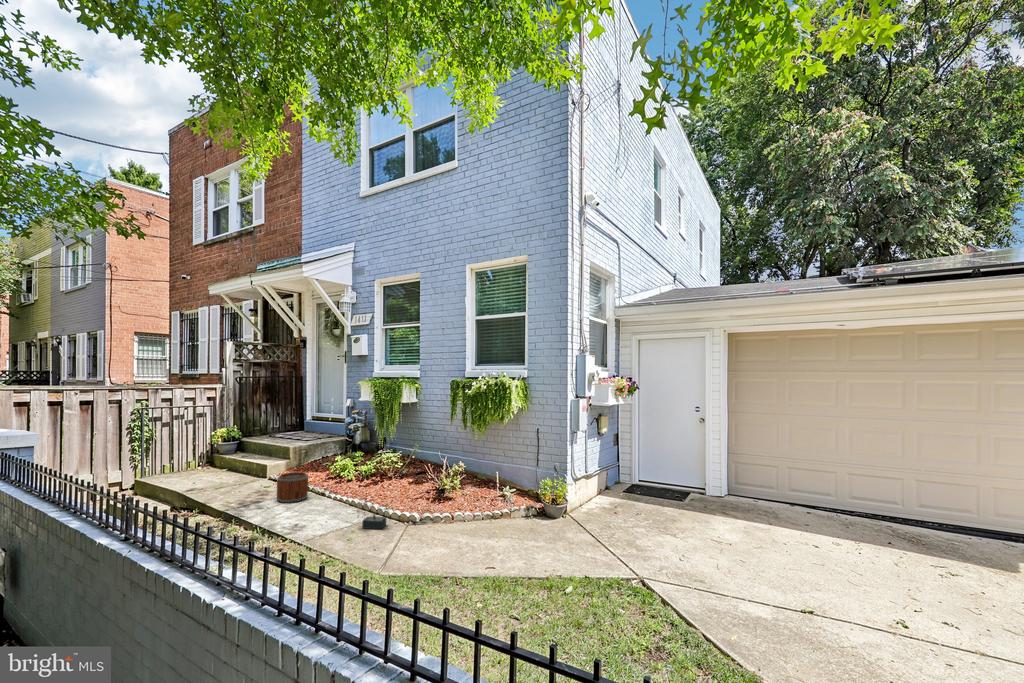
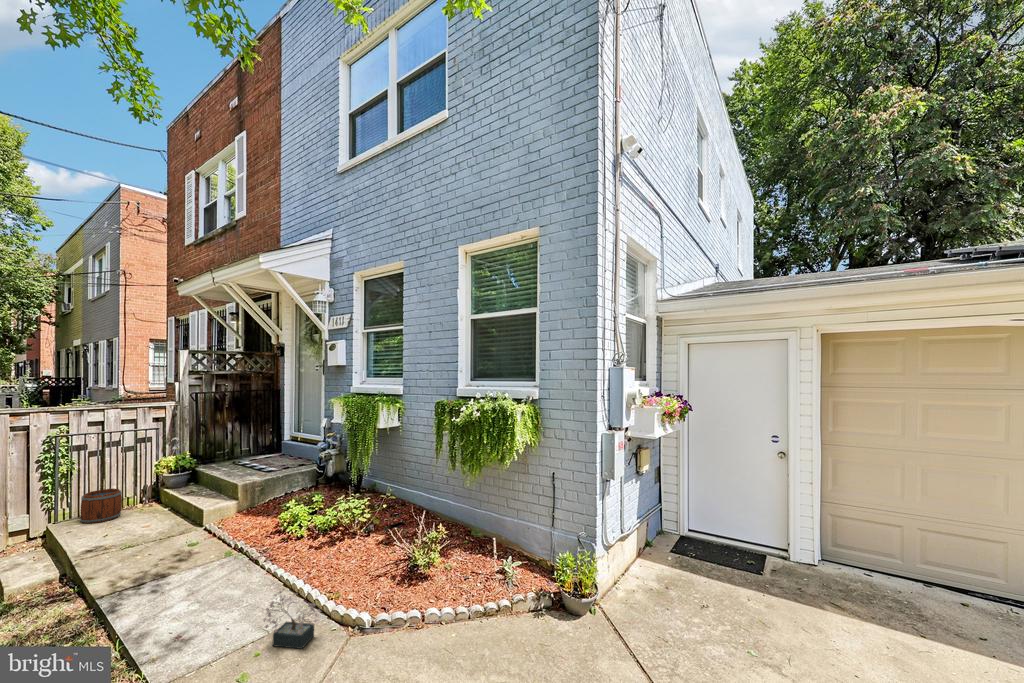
bucket: present [277,472,308,503] -> present [80,489,122,524]

